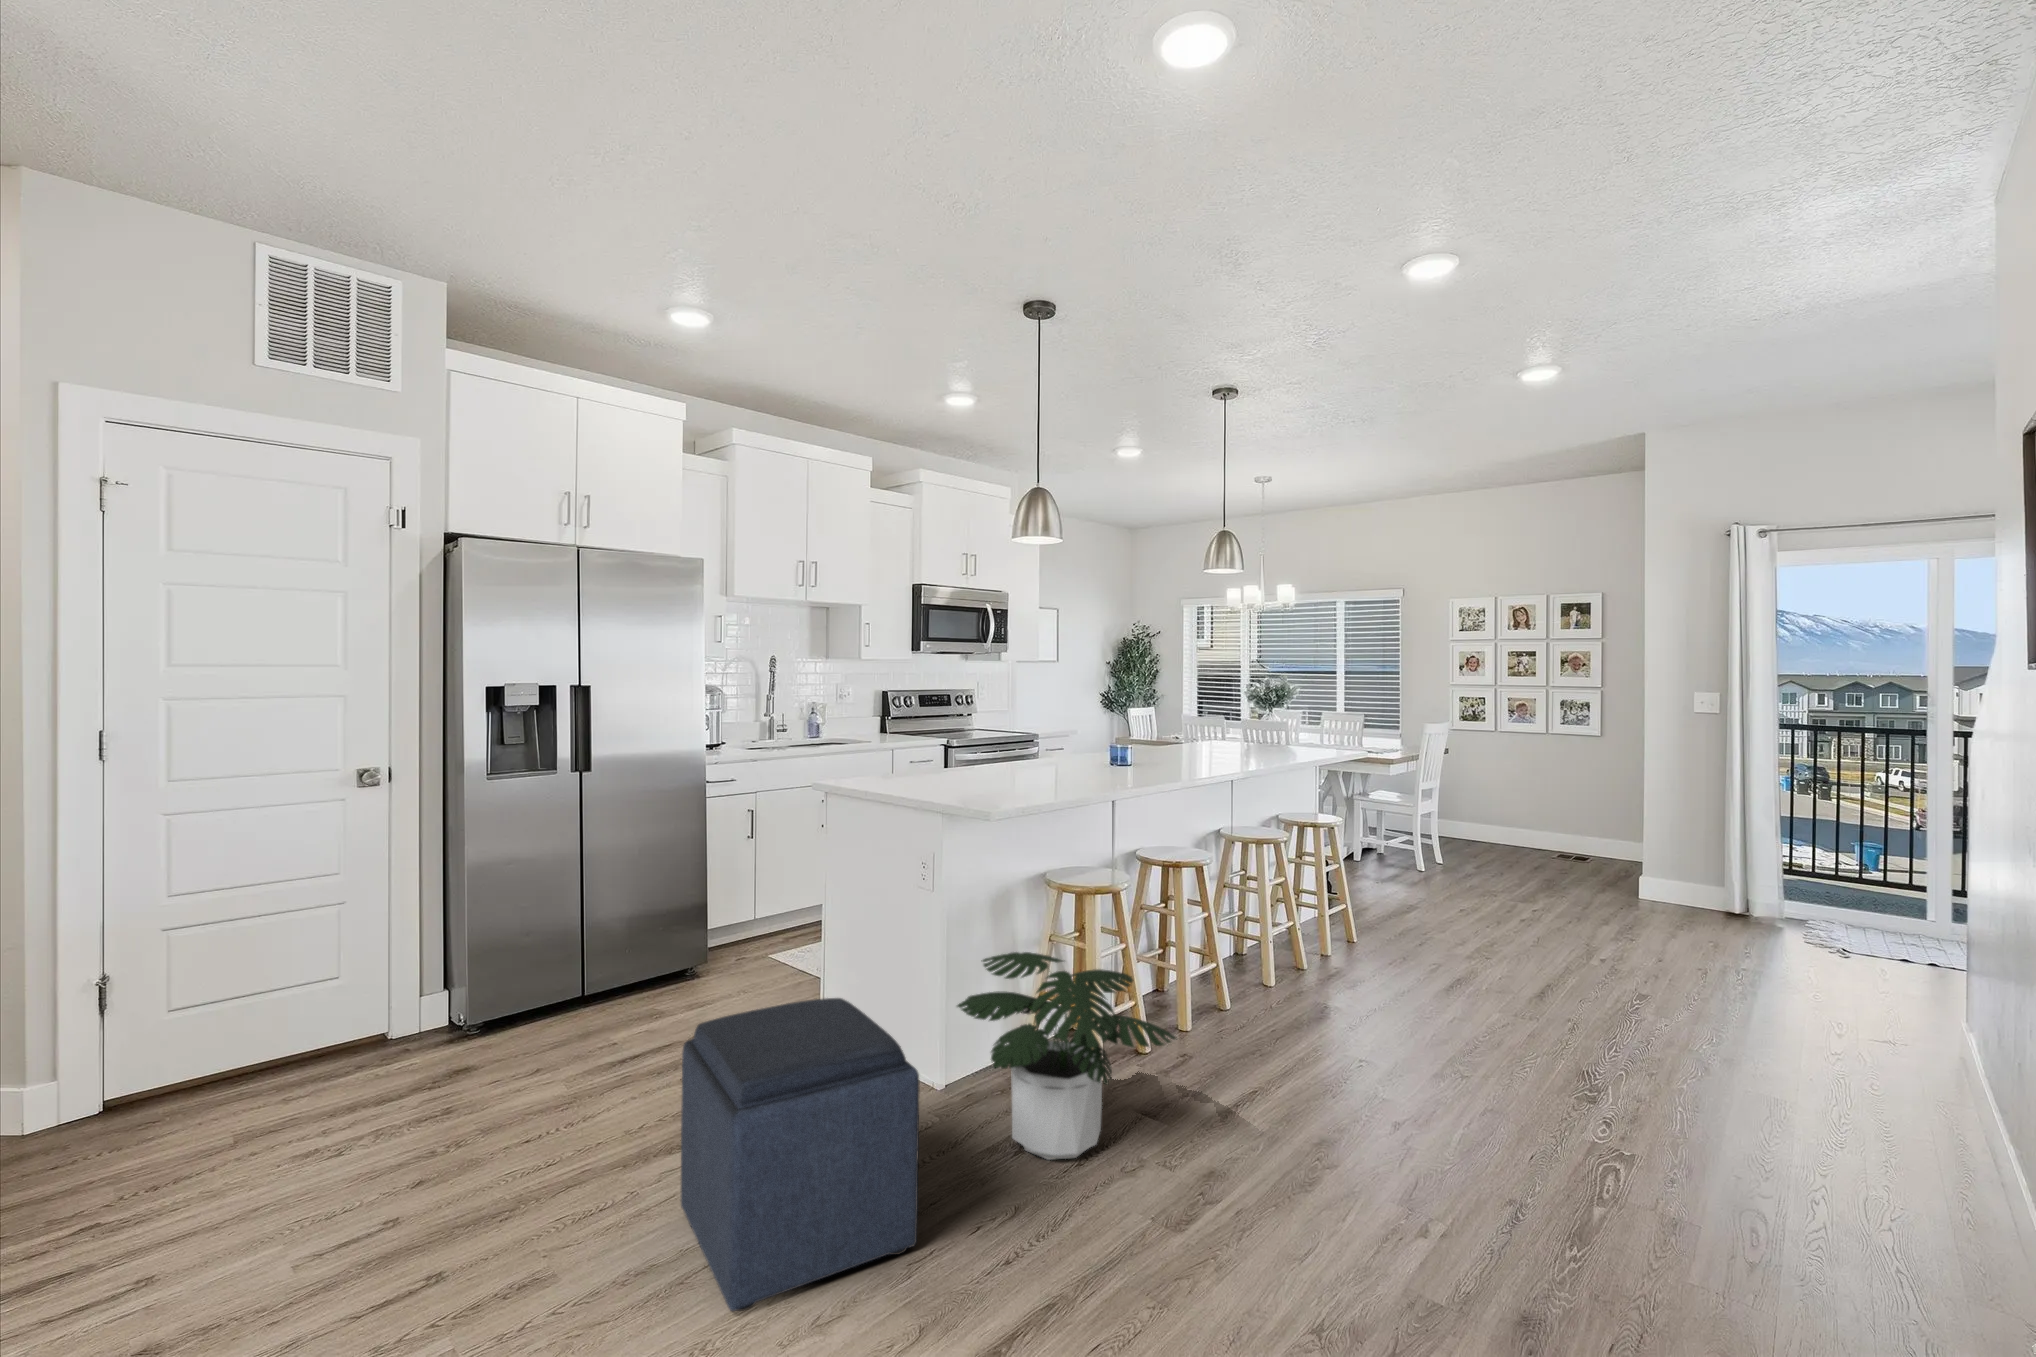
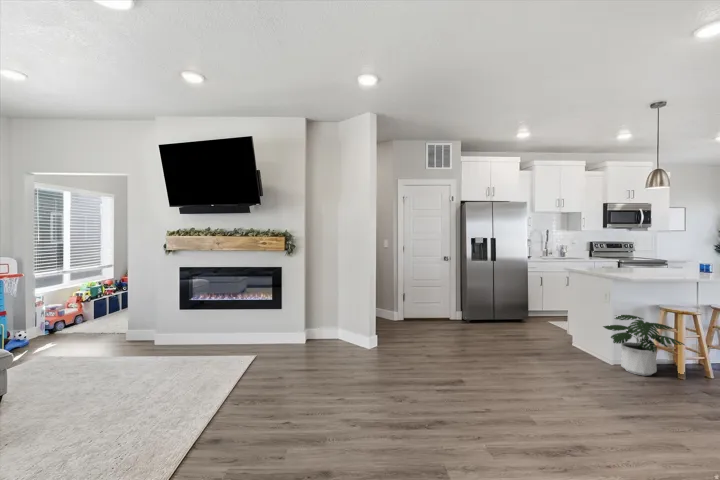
ottoman: present [681,998,919,1311] -> none [520,313,583,376]

